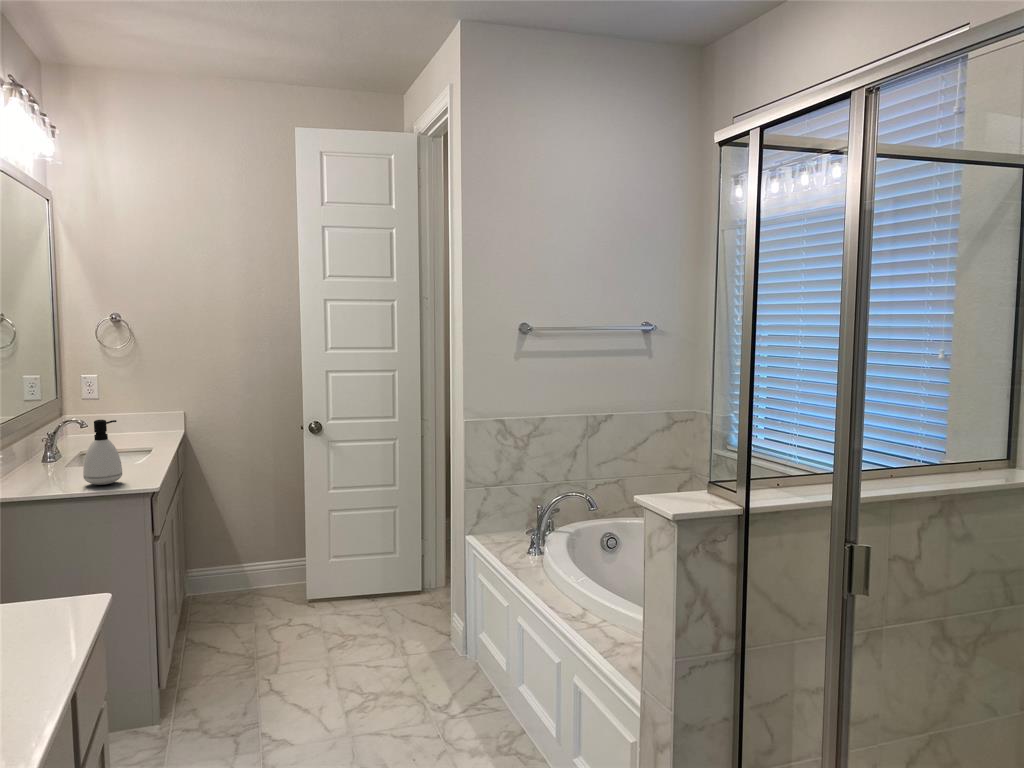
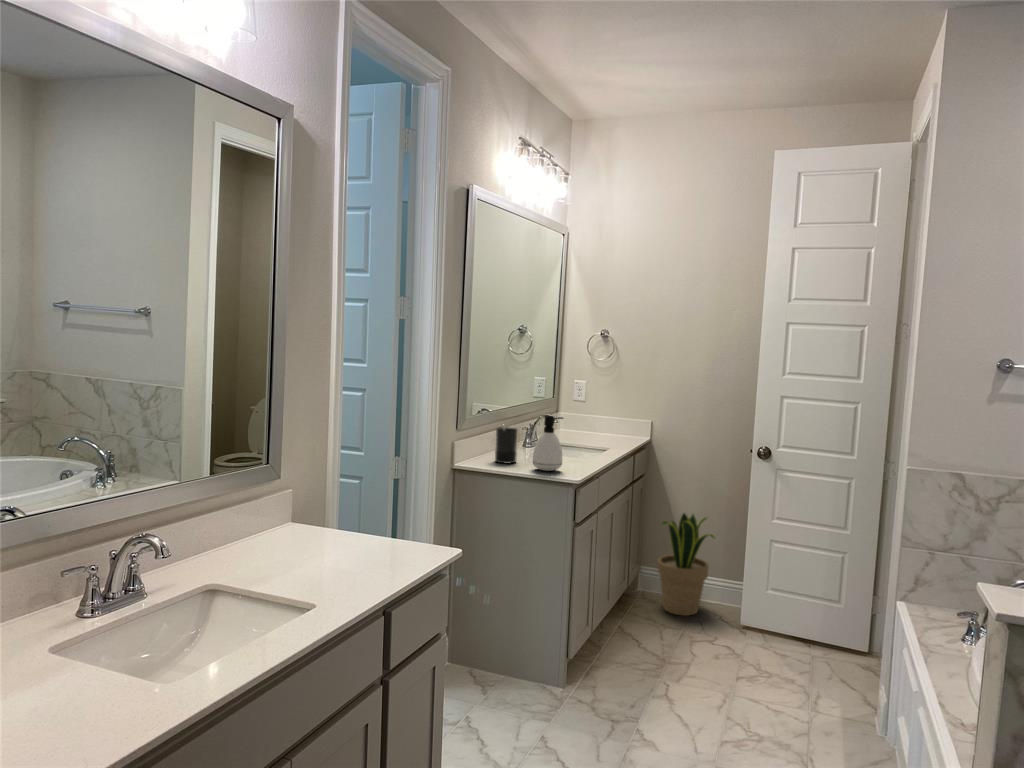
candle: none [22,439,54,486] -> present [495,427,517,464]
potted plant: none [211,502,271,610] -> present [658,513,715,616]

